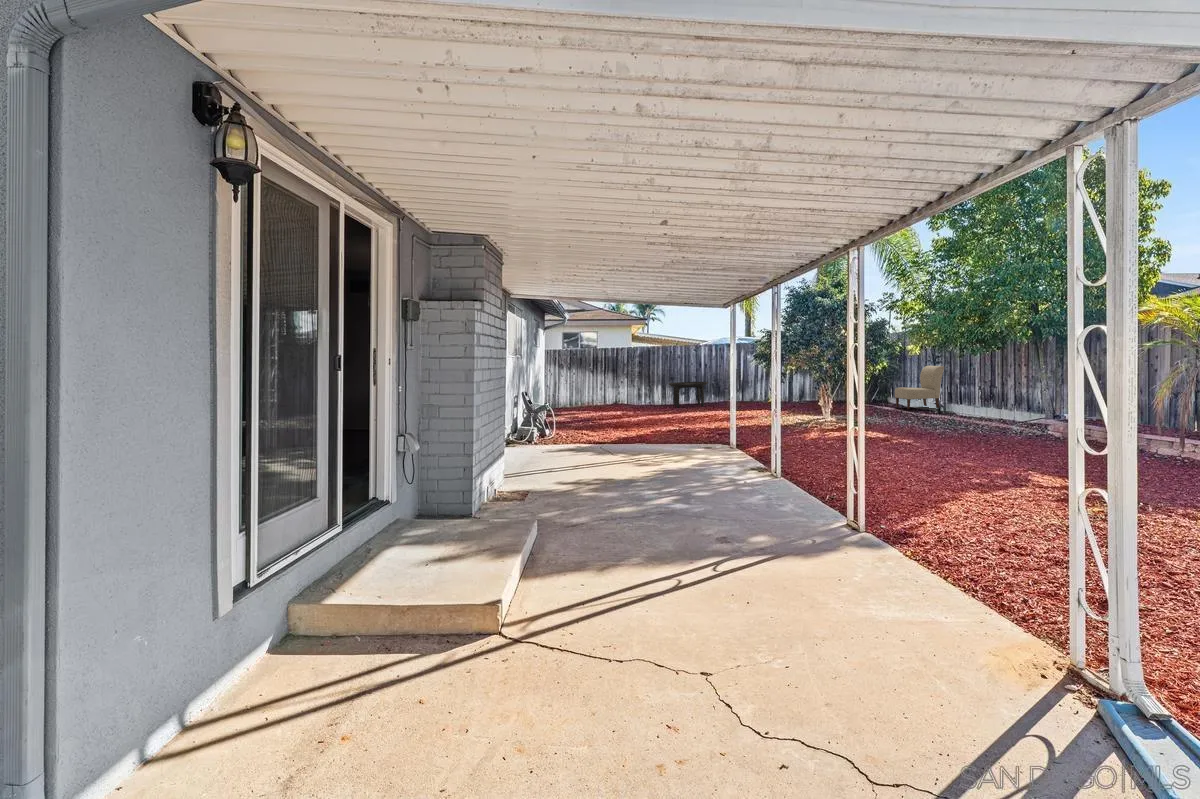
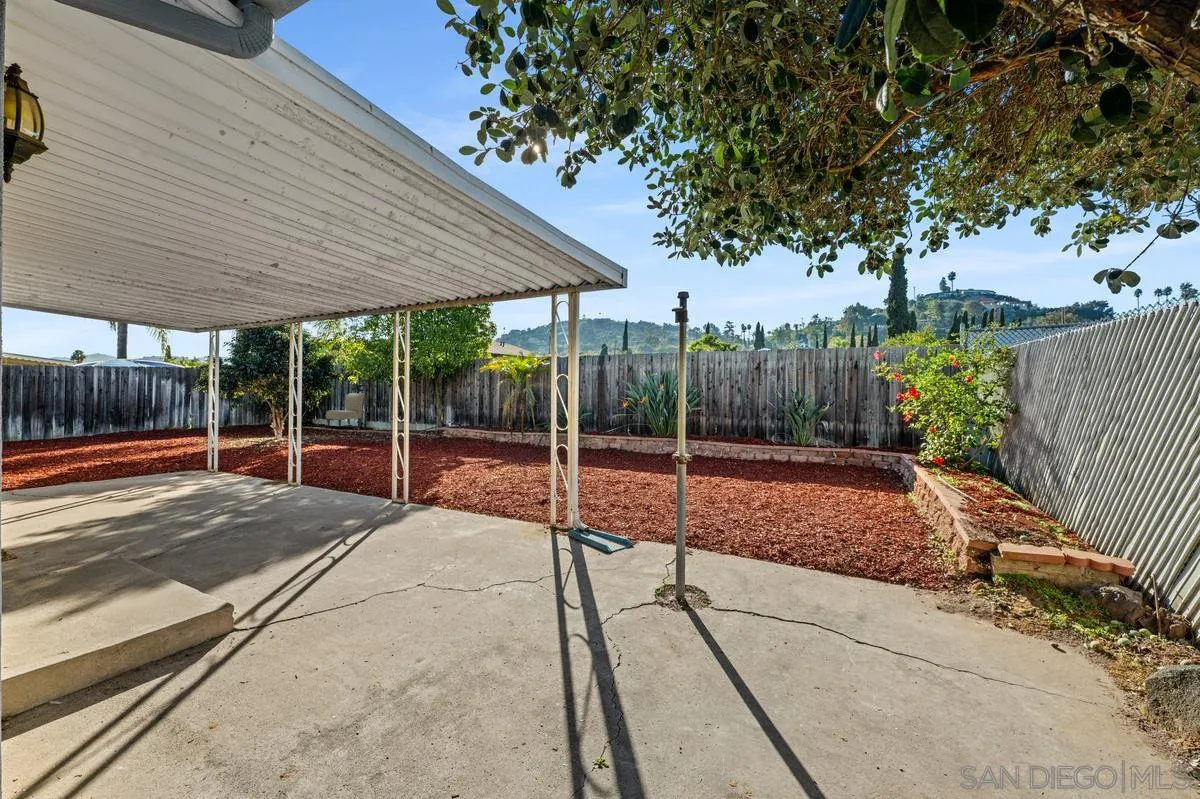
round table: present [669,382,708,407] -> none [42,409,109,440]

